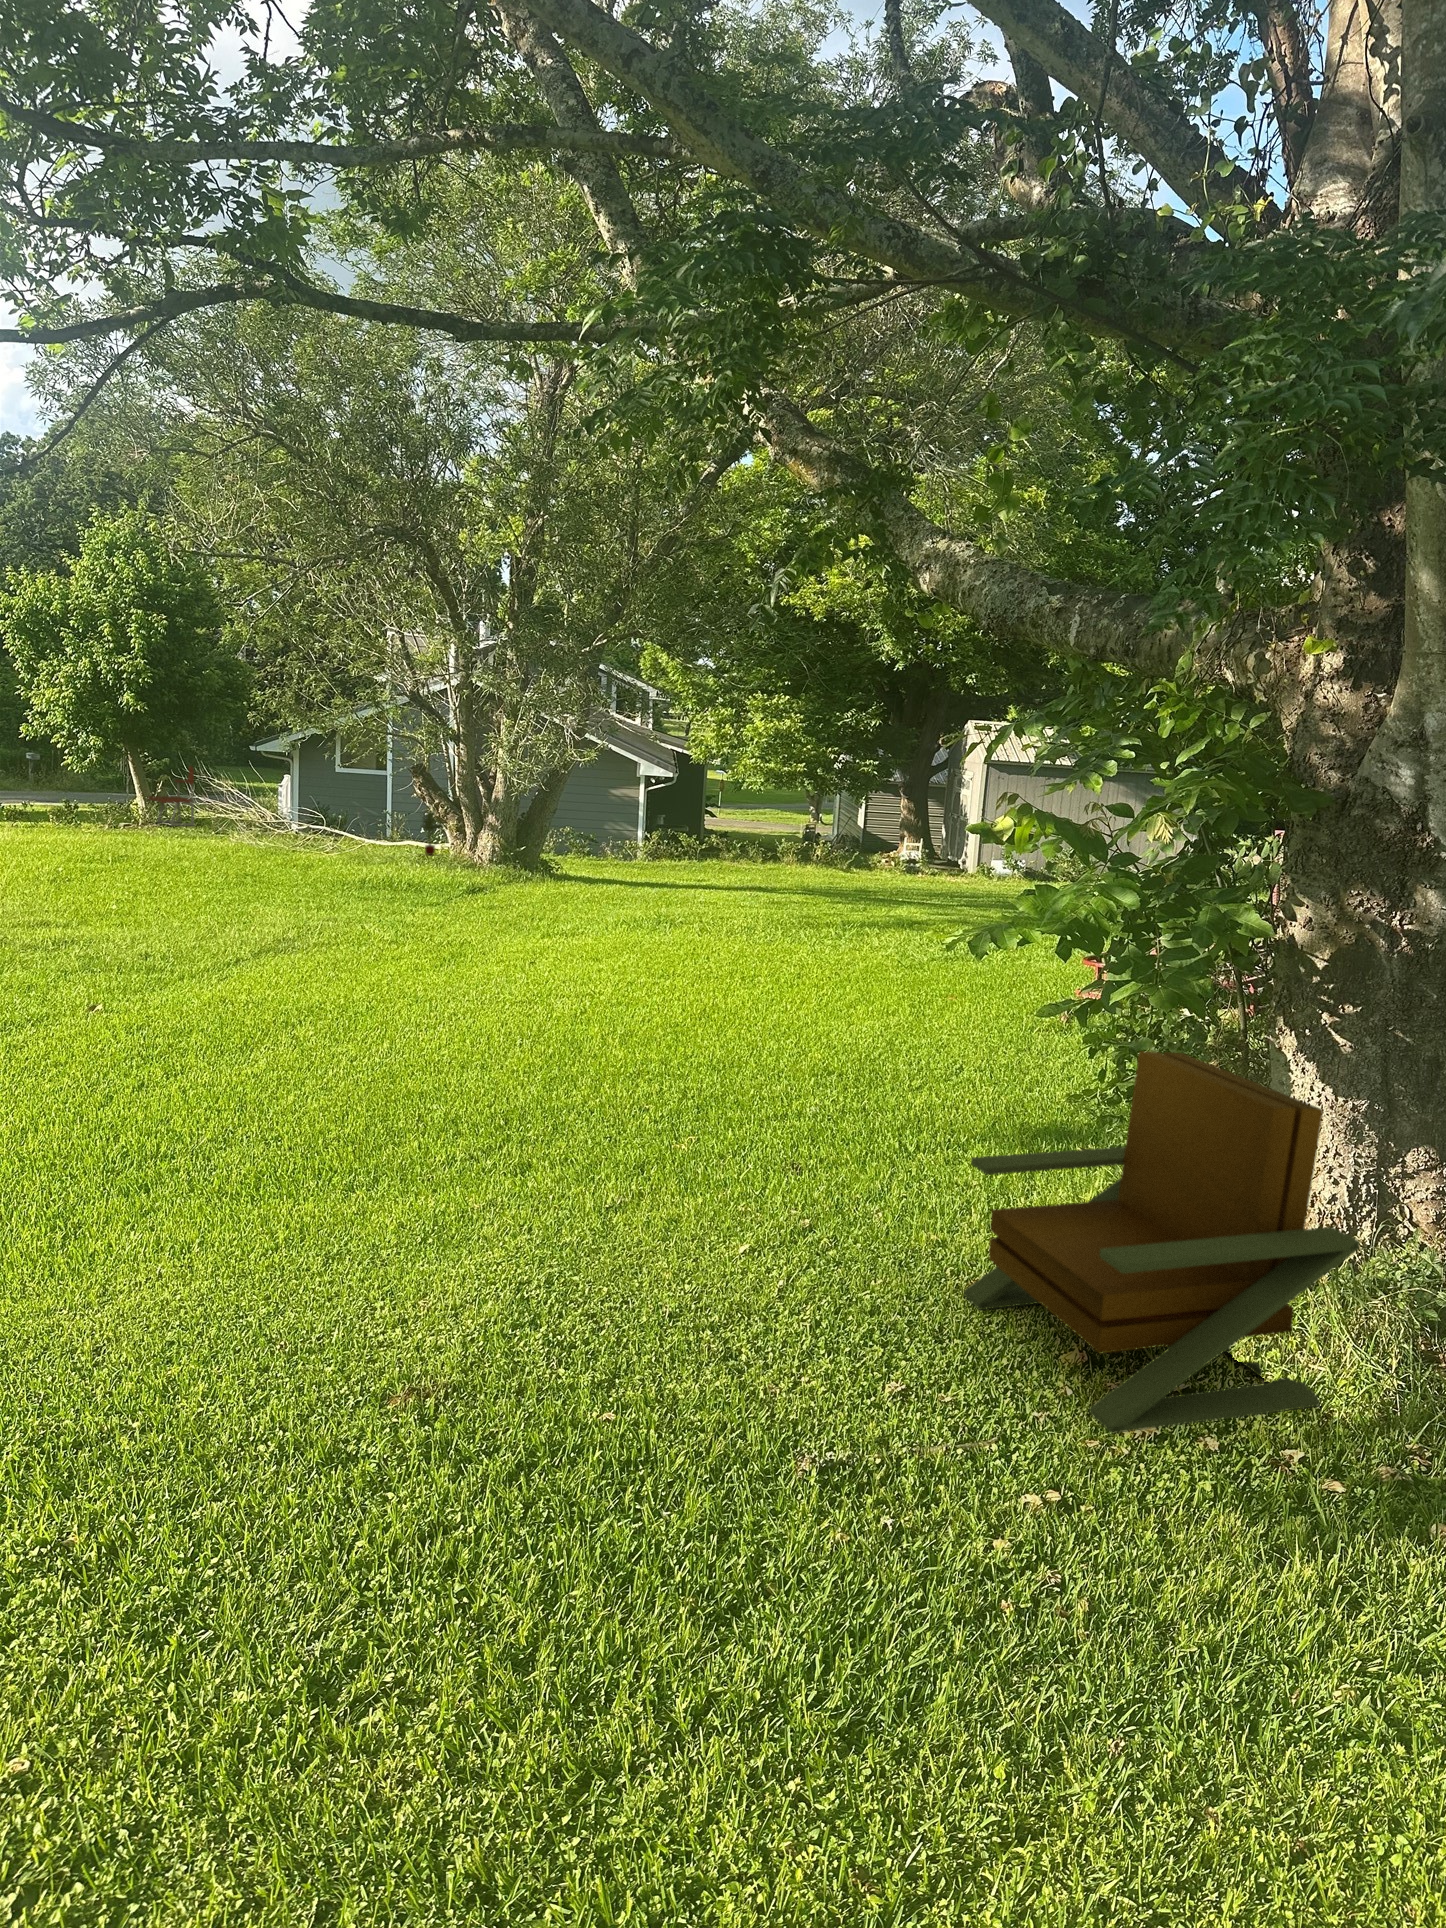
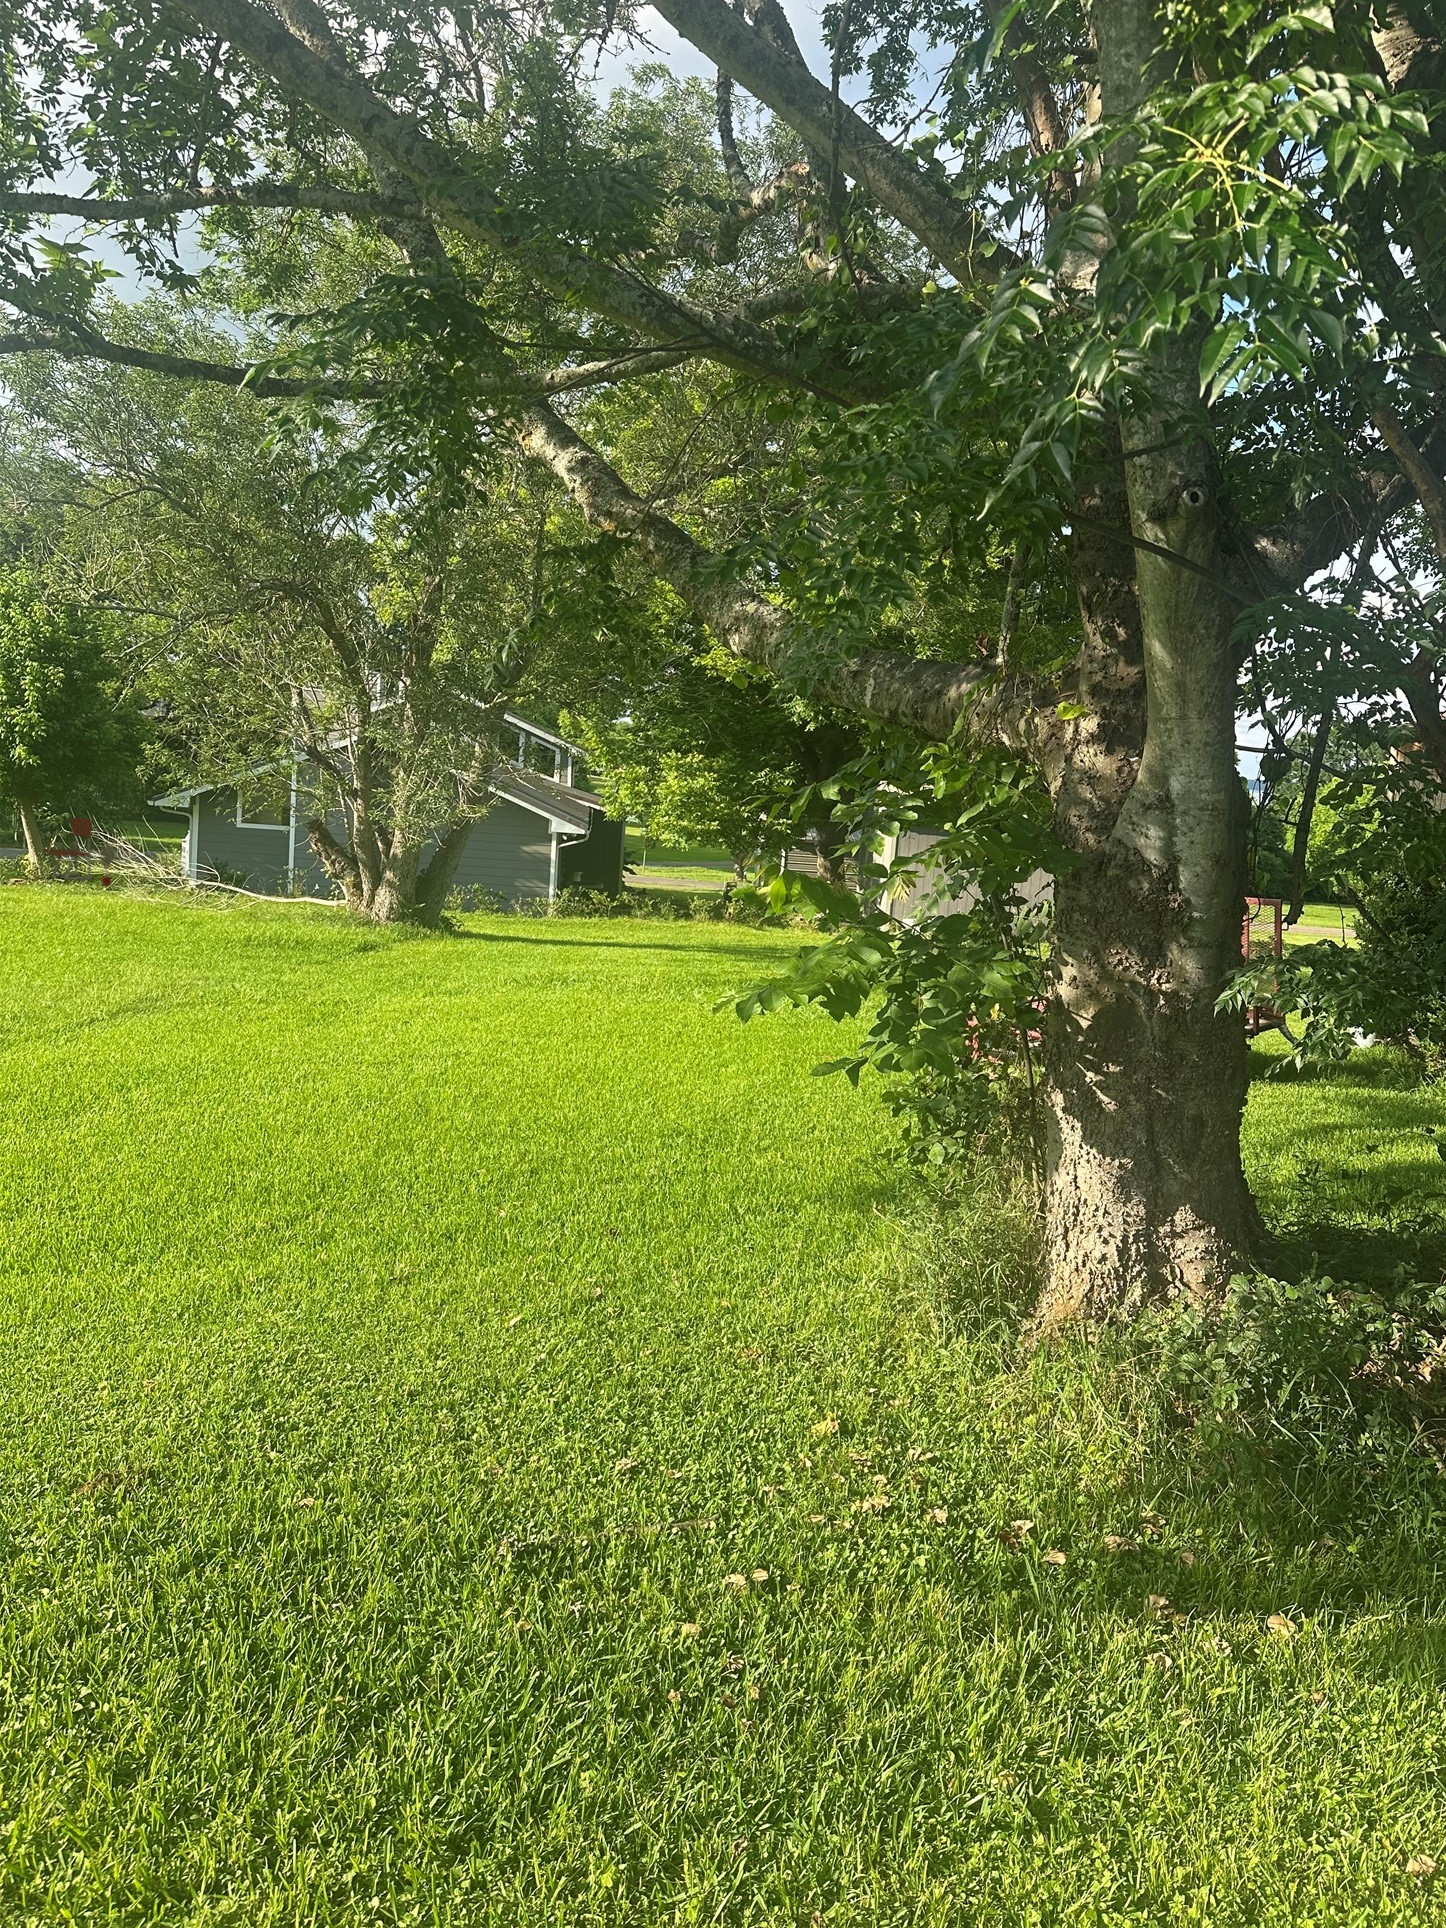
potted tree: present [422,805,446,855] -> present [99,841,120,885]
lounge chair: present [964,1051,1360,1433] -> none [736,1107,1111,1510]

